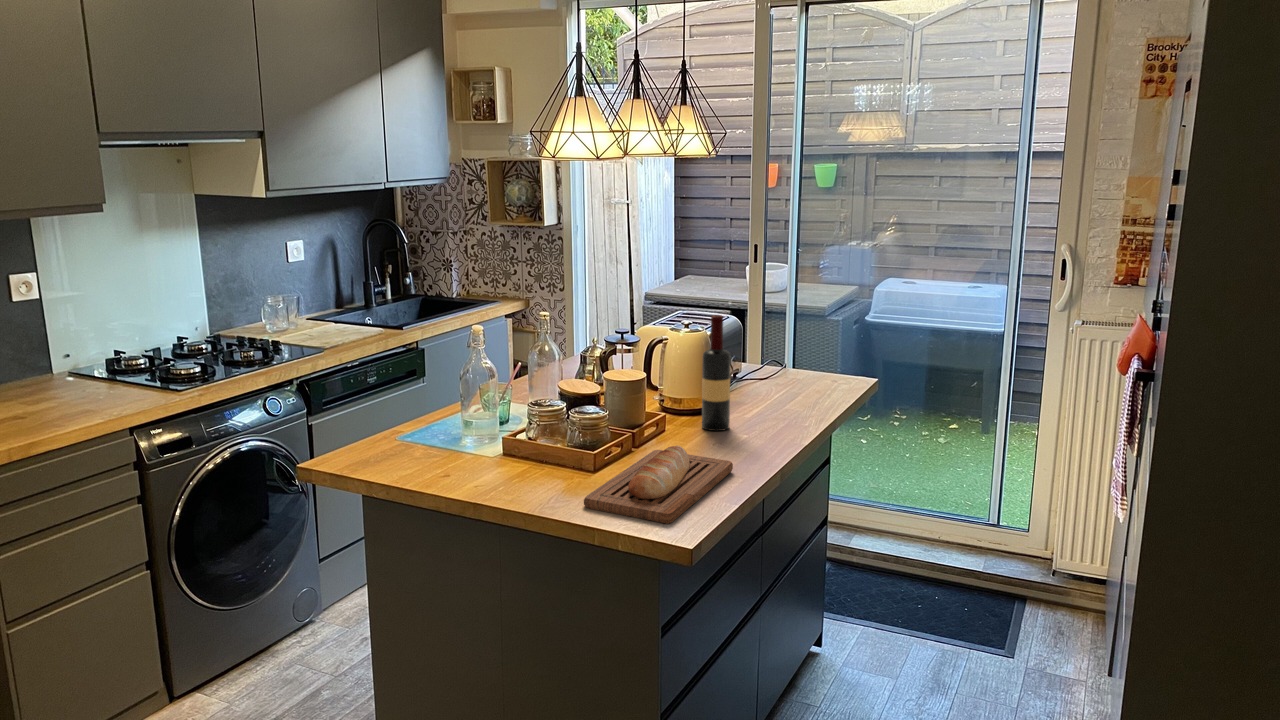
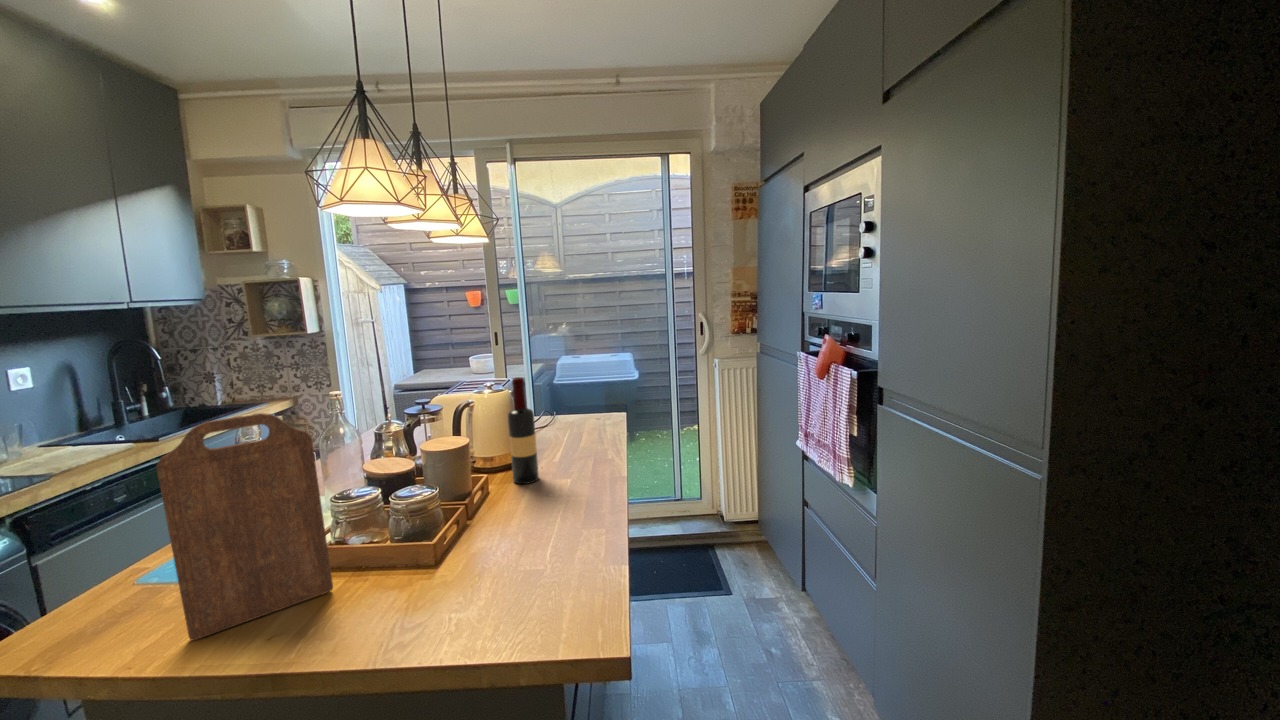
cutting board: none [421,322,521,479] -> present [156,413,333,640]
bread loaf: present [584,446,733,524] -> none [435,510,574,620]

